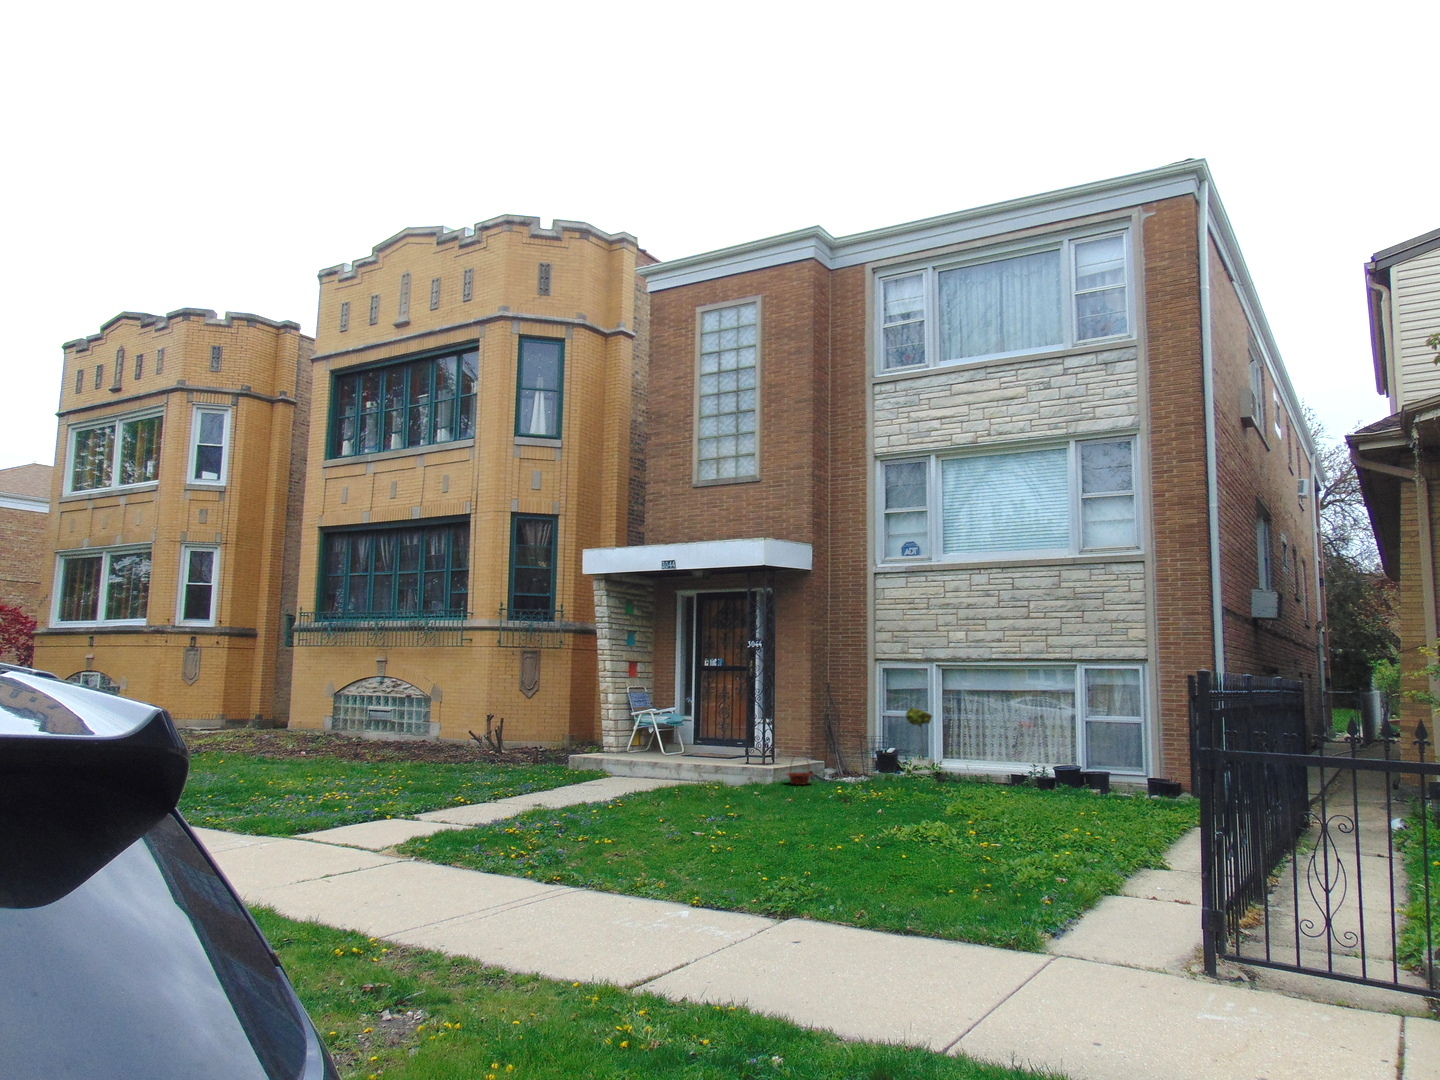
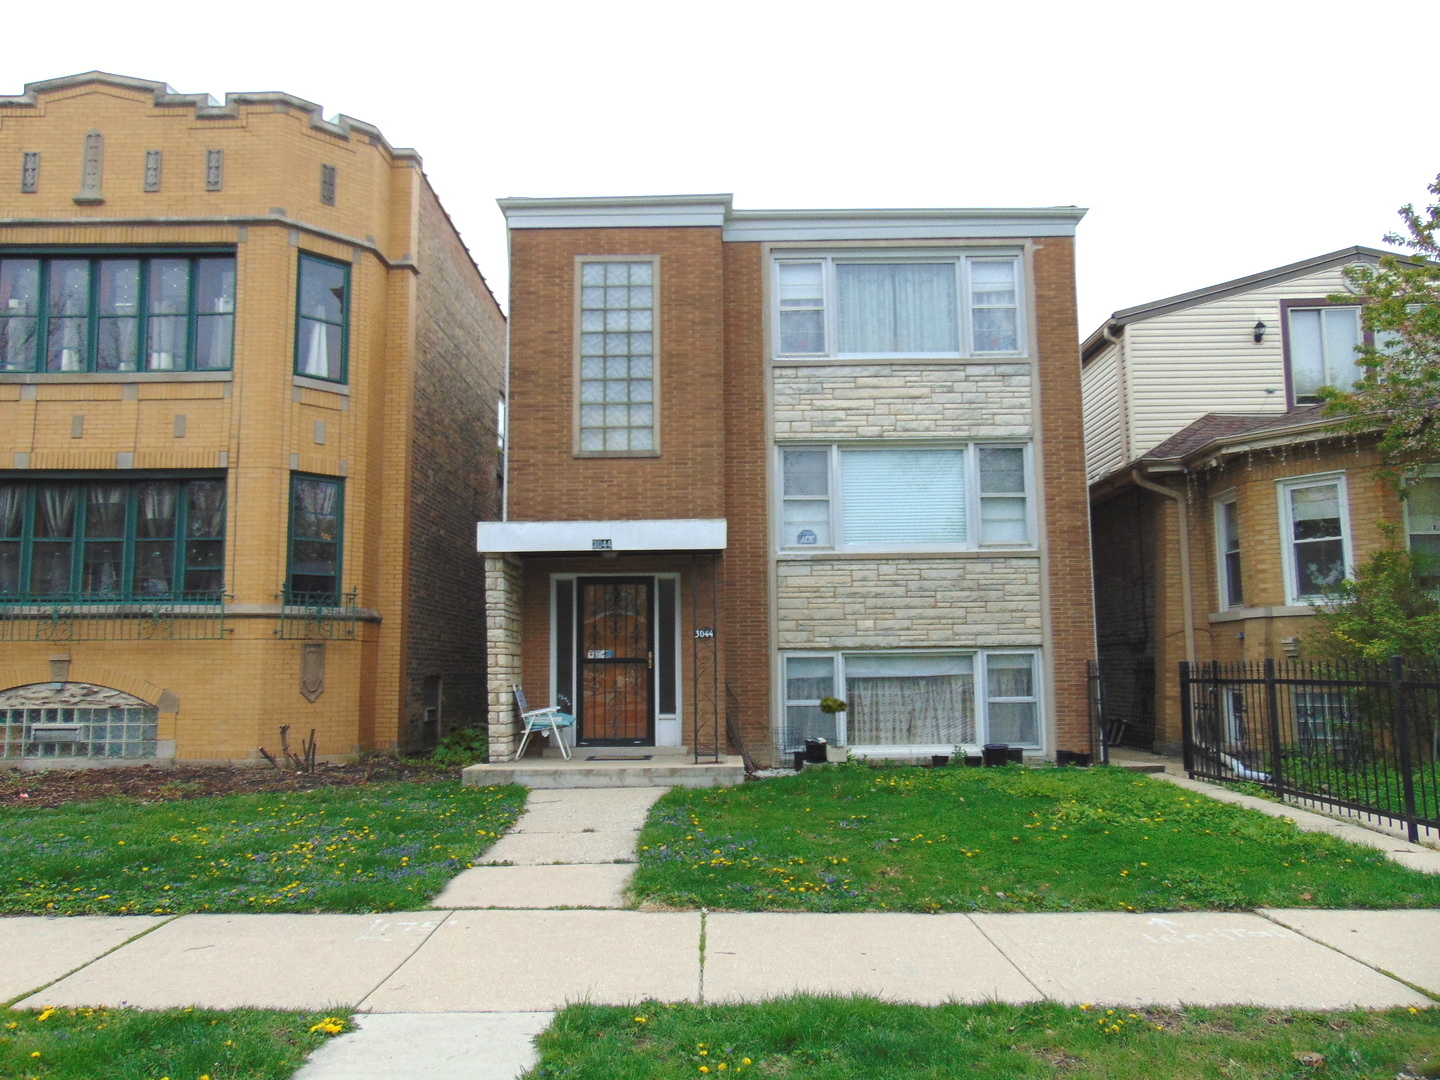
basket: present [786,756,813,785] -> none [773,756,805,790]

